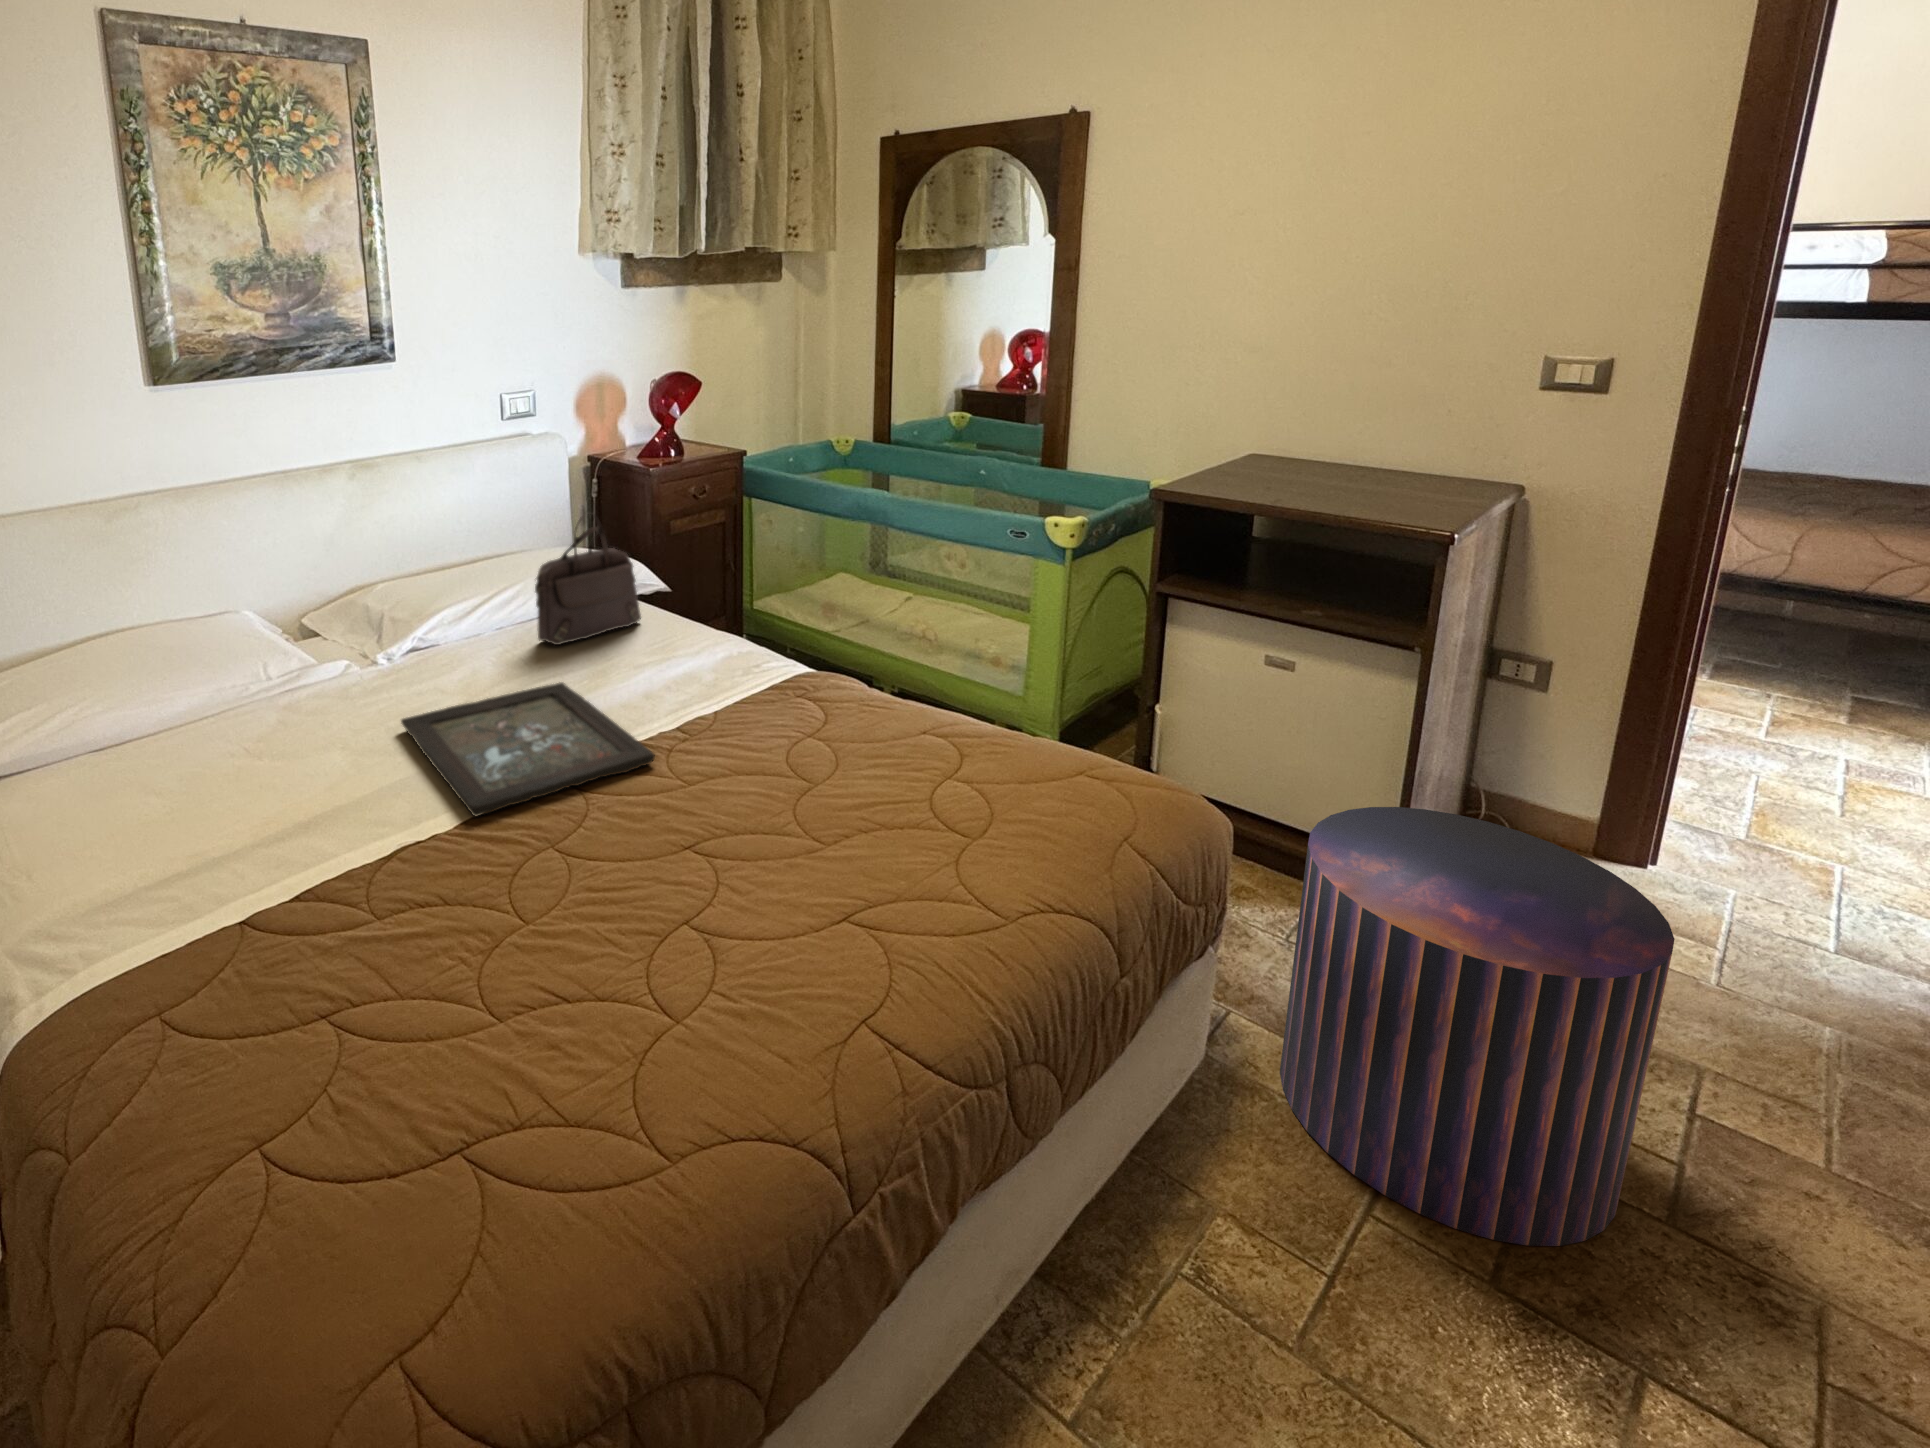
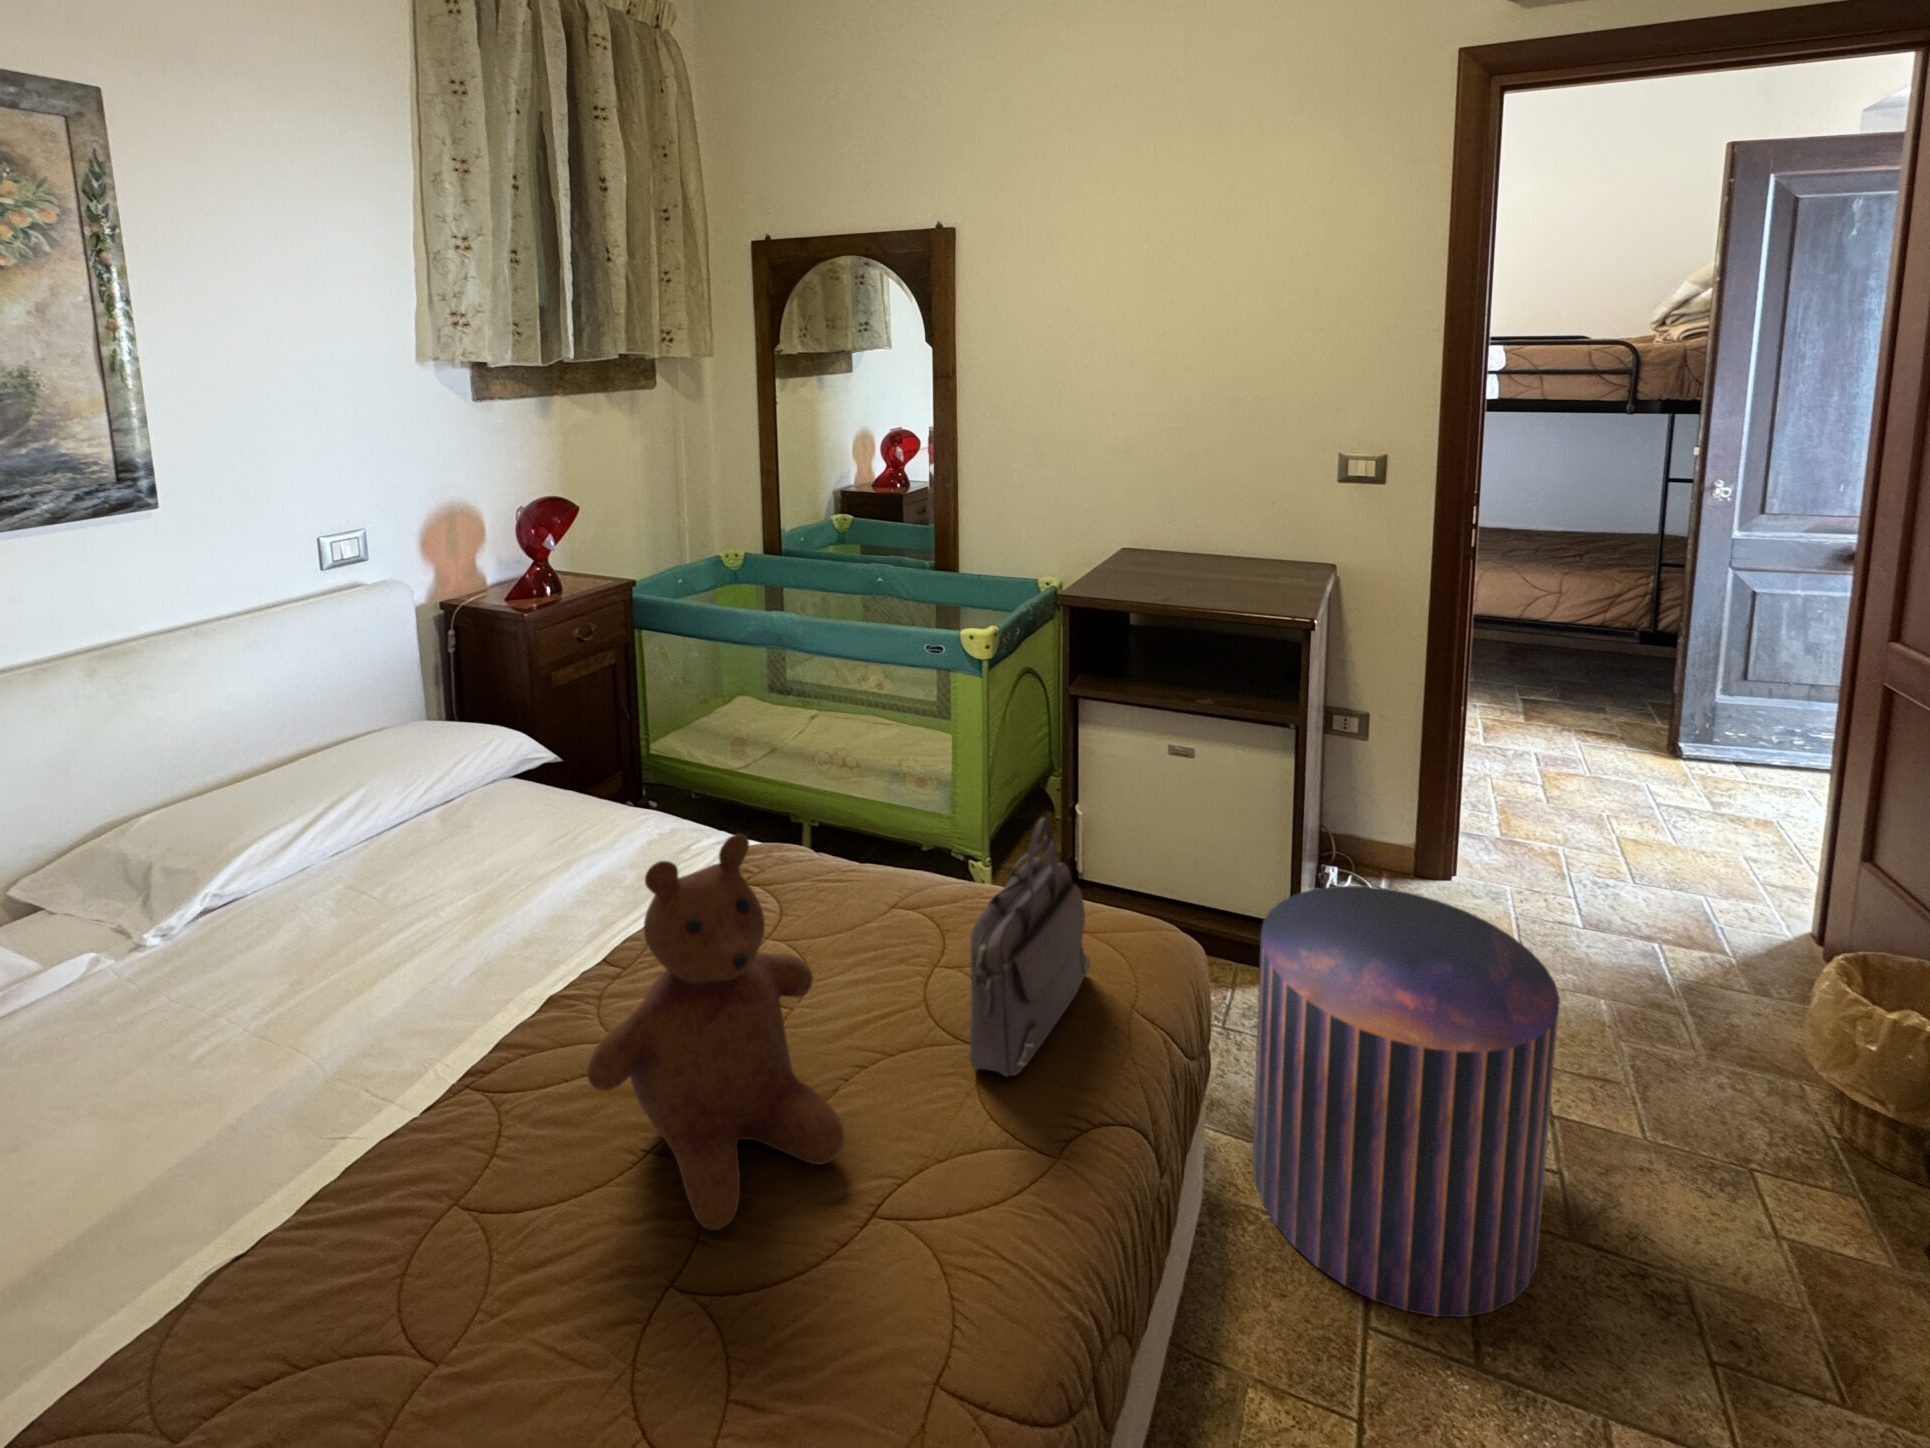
handbag: present [535,516,641,645] -> present [970,818,1090,1076]
teddy bear: none [646,617,835,895] -> present [587,834,844,1230]
tray: present [401,682,655,816] -> none [187,923,582,1192]

